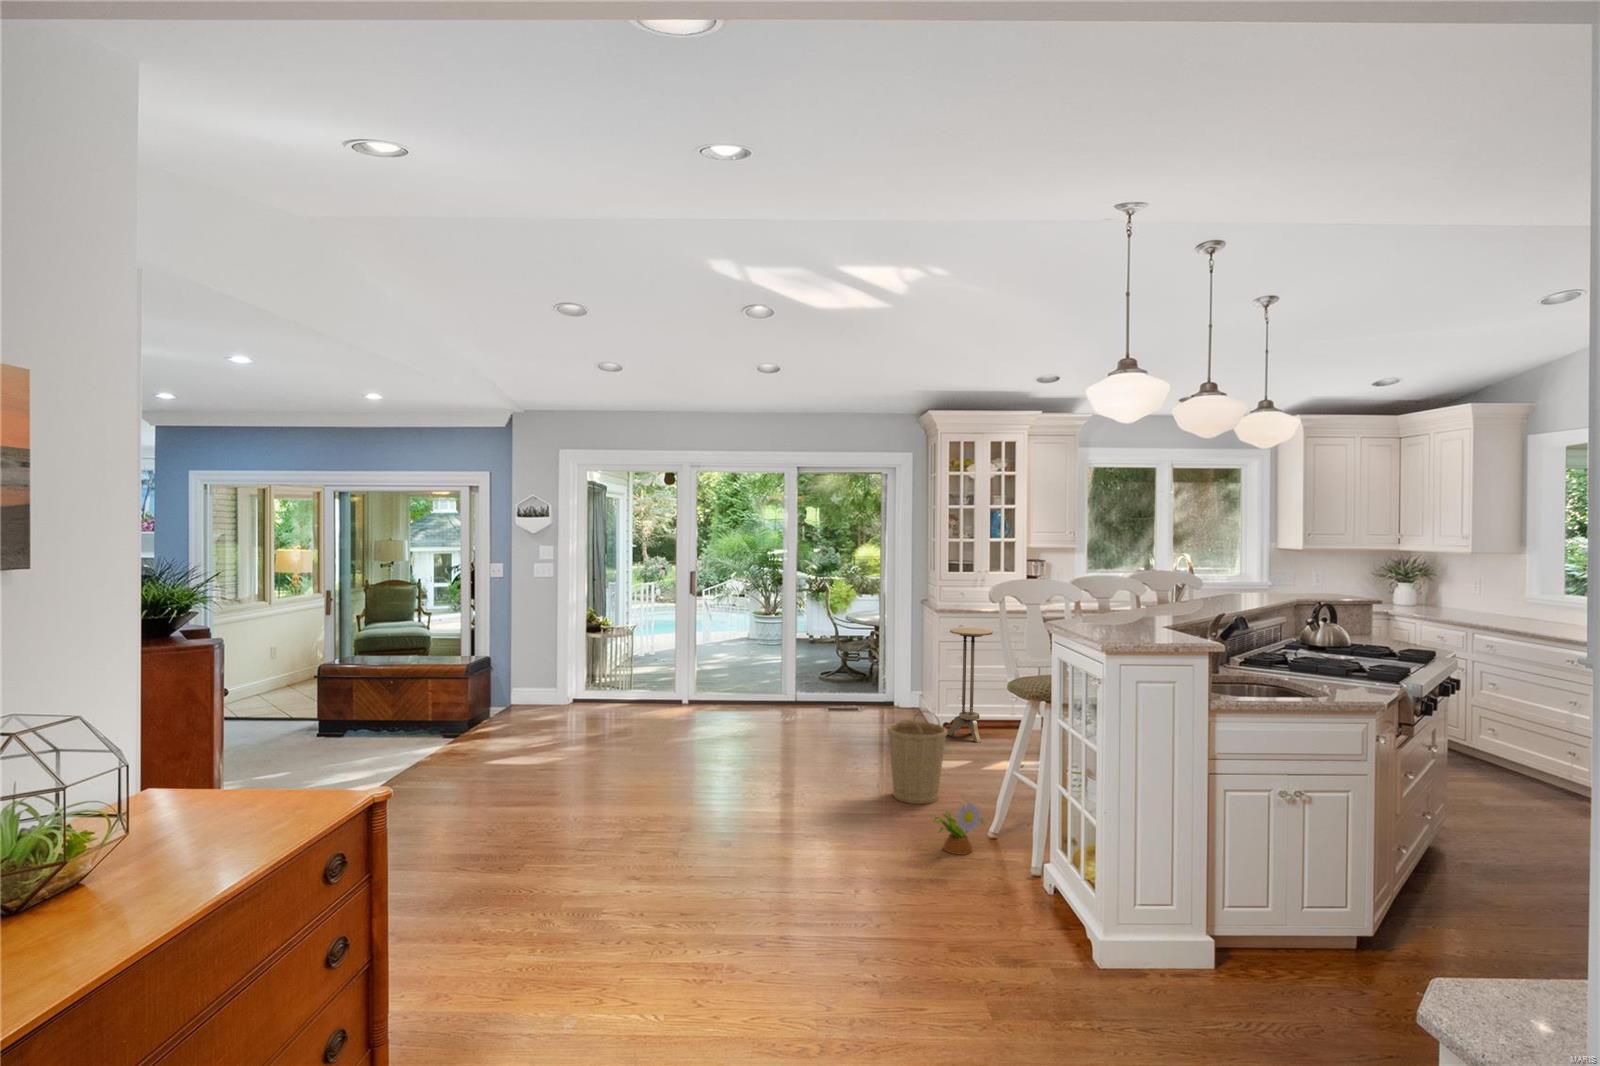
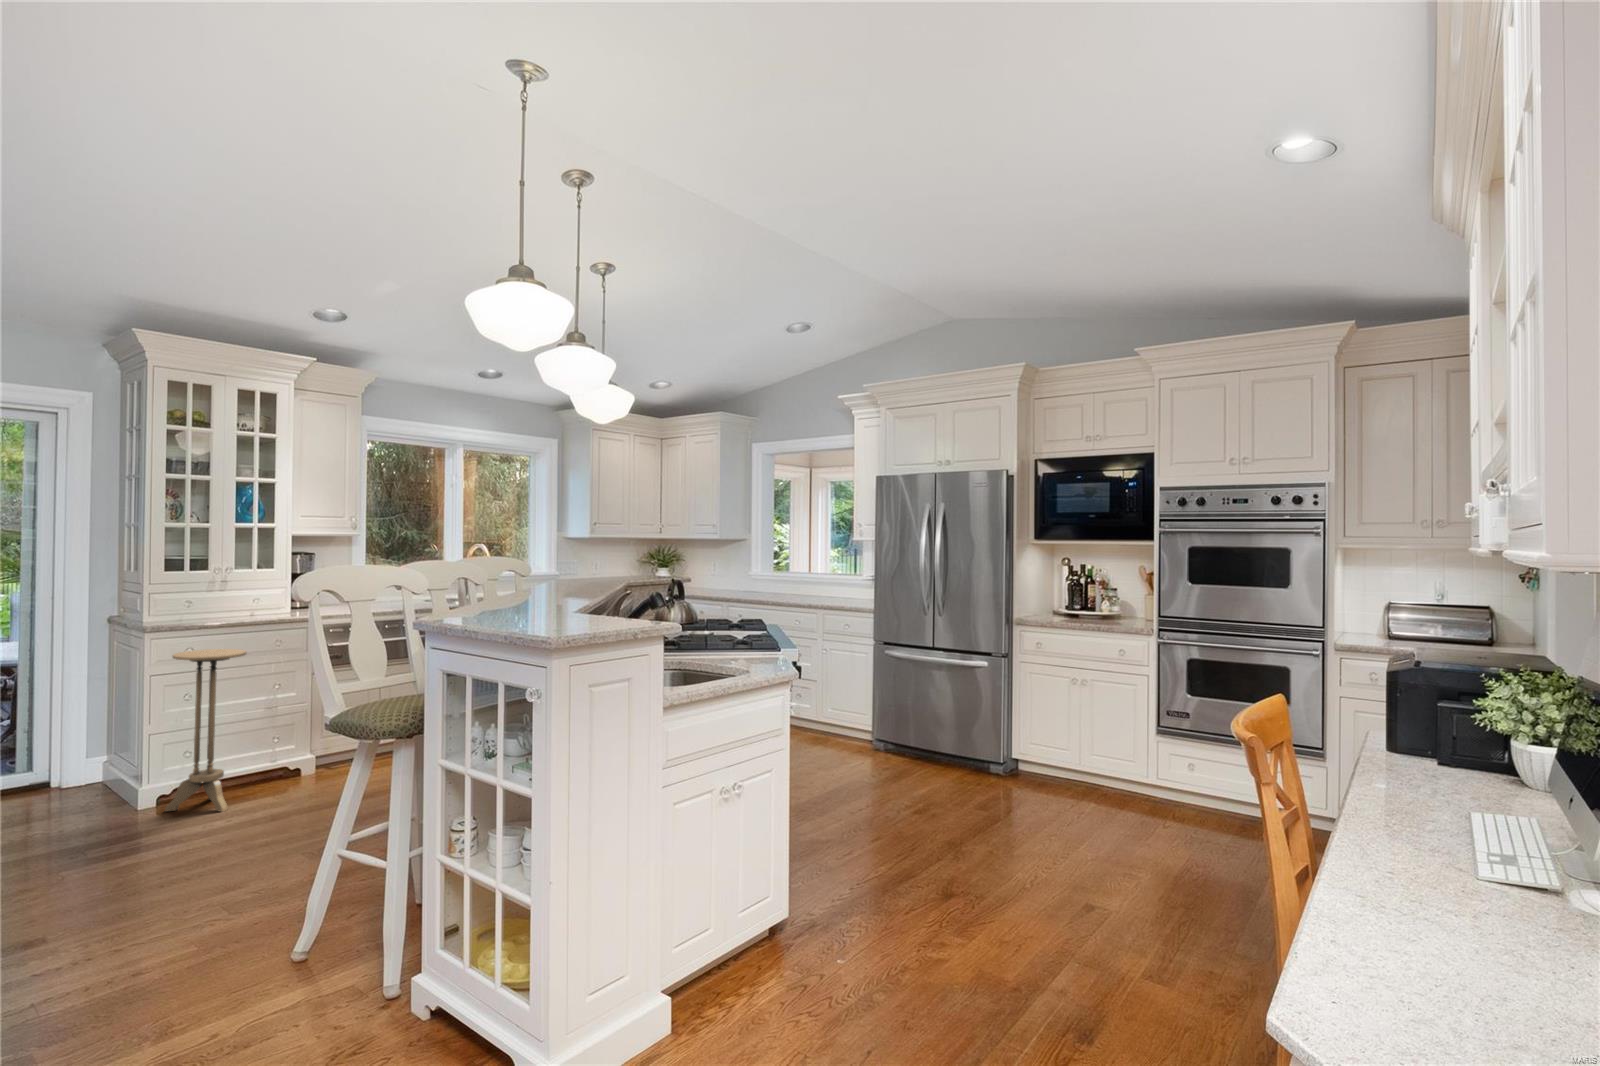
basket: present [888,711,947,804] -> none [72,787,197,953]
decorative plant: present [934,802,983,855] -> none [188,923,295,1021]

